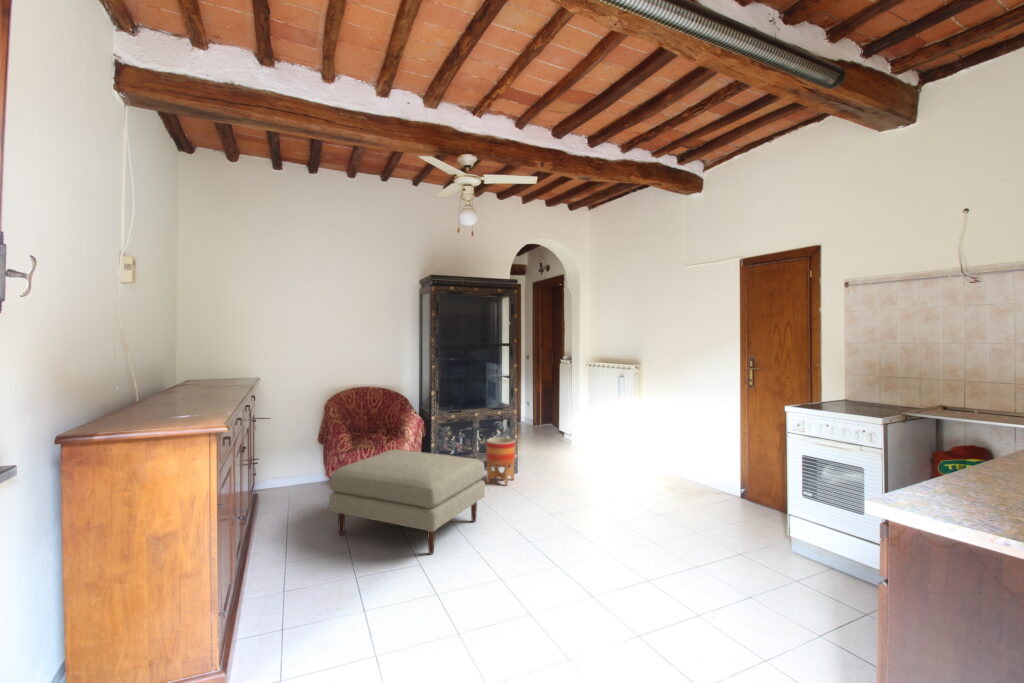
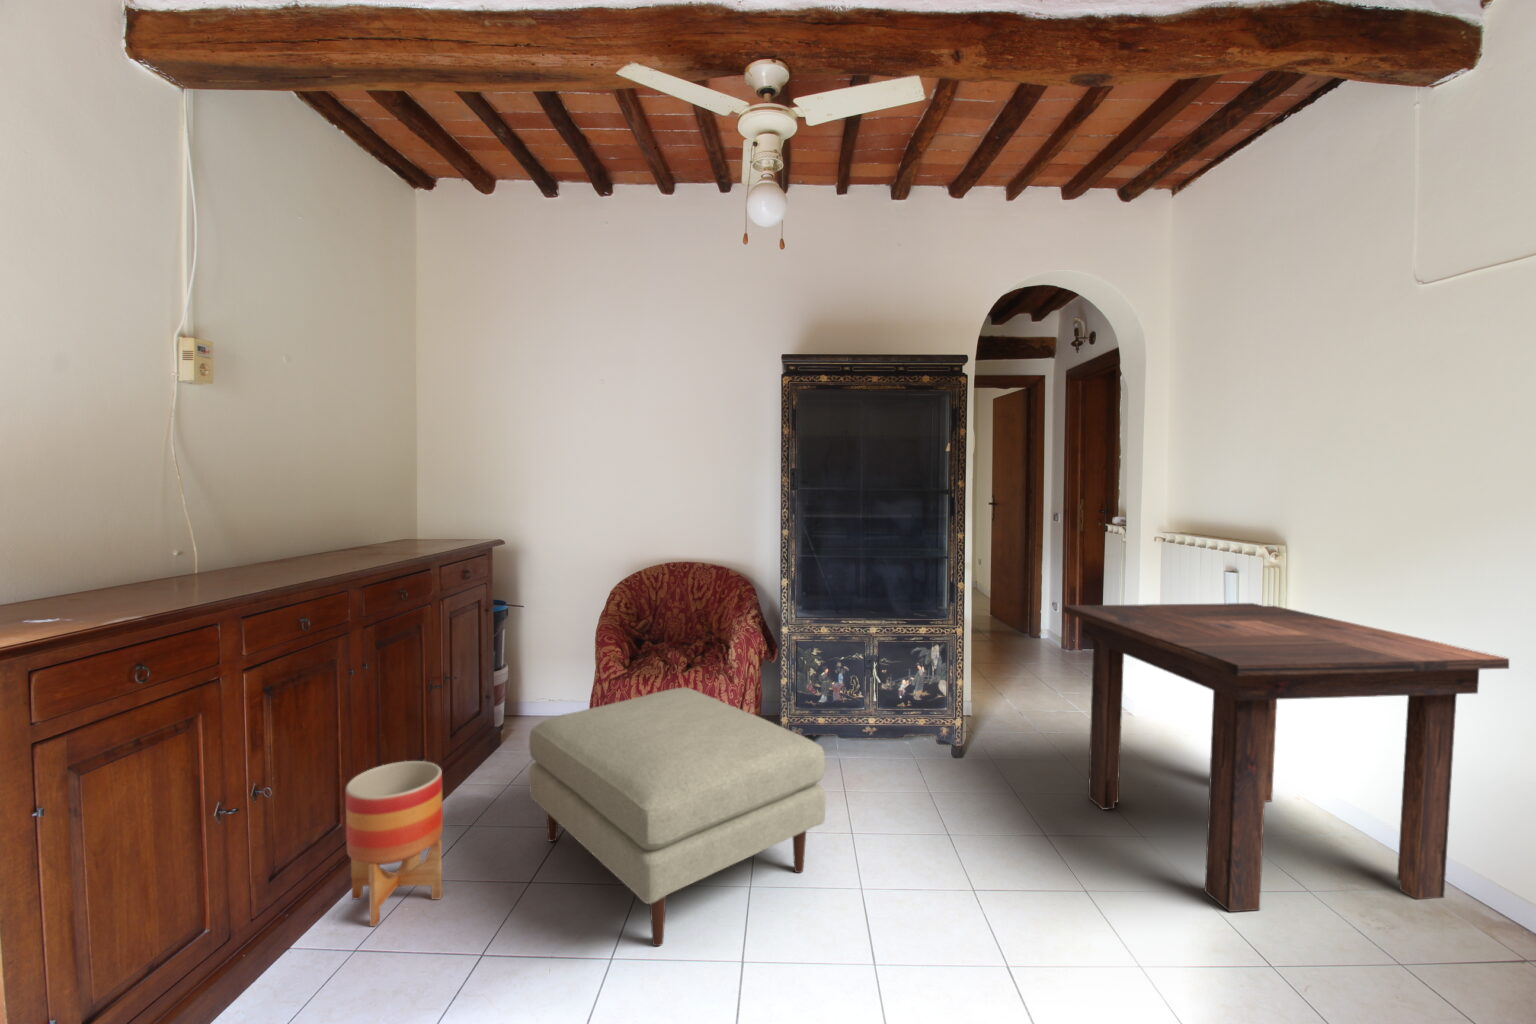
dining table: none [564,390,710,503] -> present [1064,603,1509,912]
planter: present [486,437,515,485] -> present [346,761,443,926]

